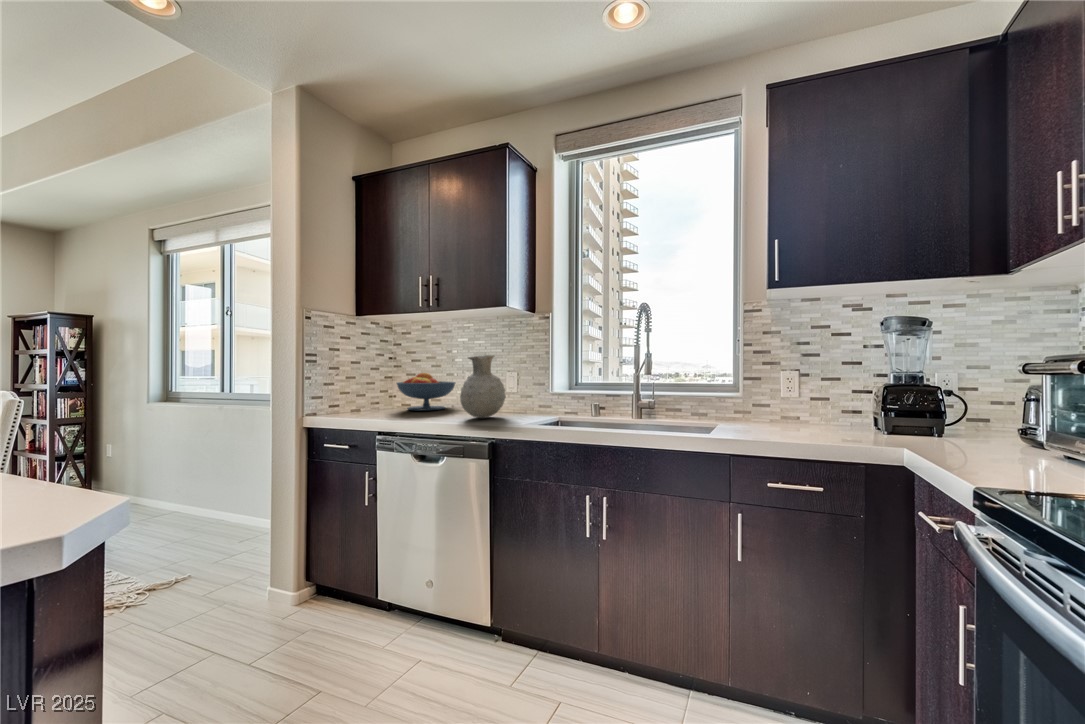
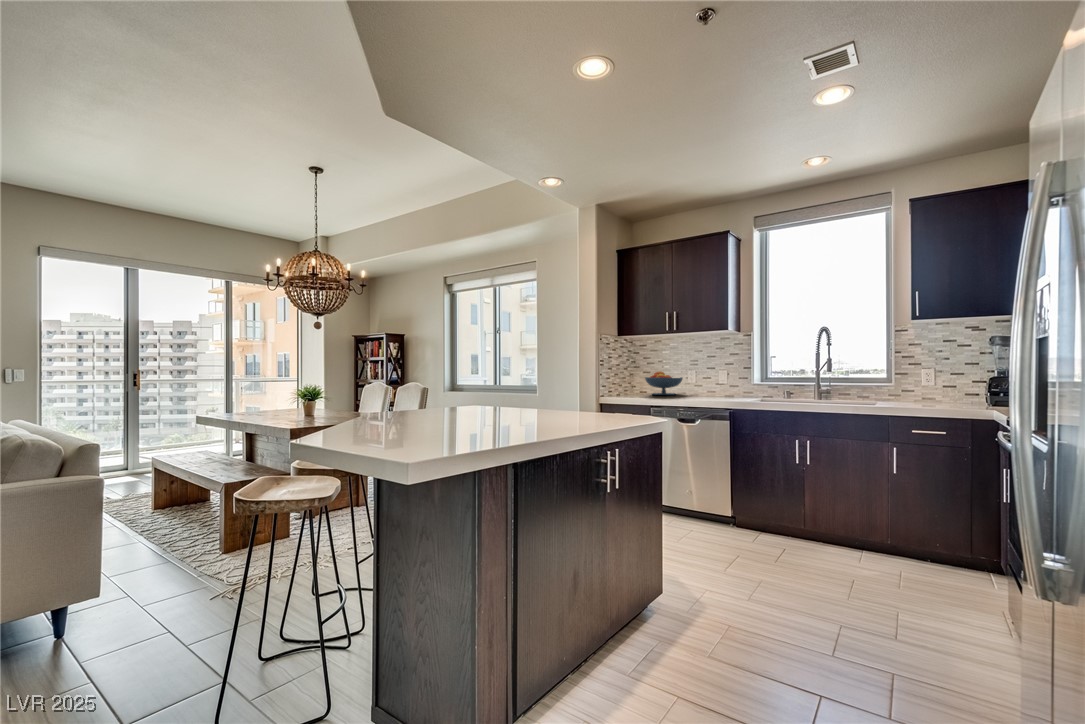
vase: present [460,355,506,418] -> none [698,360,727,399]

